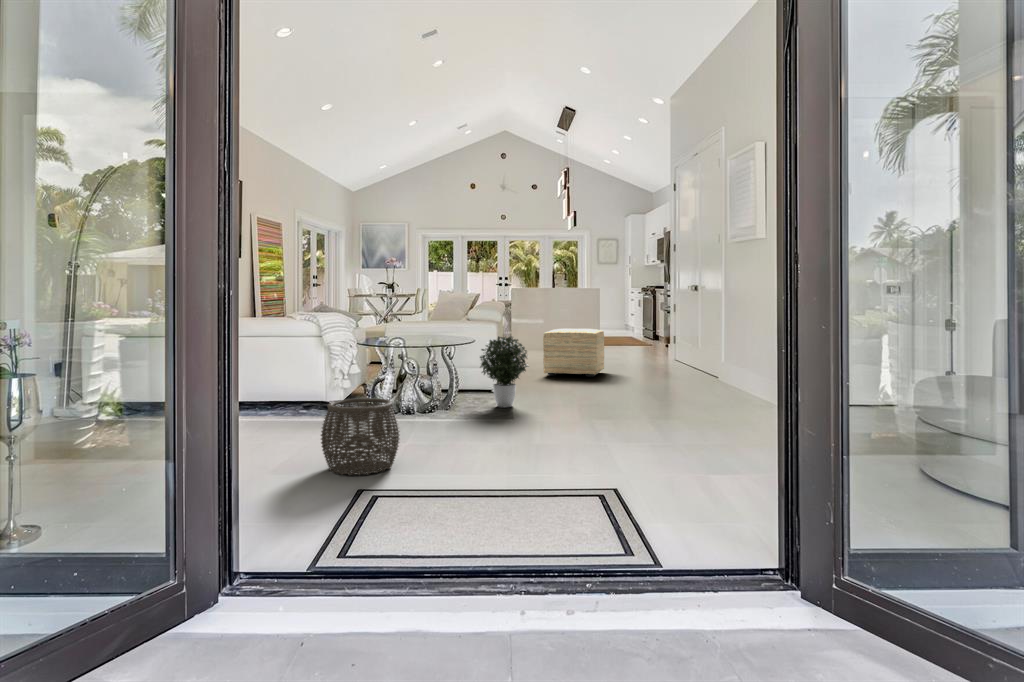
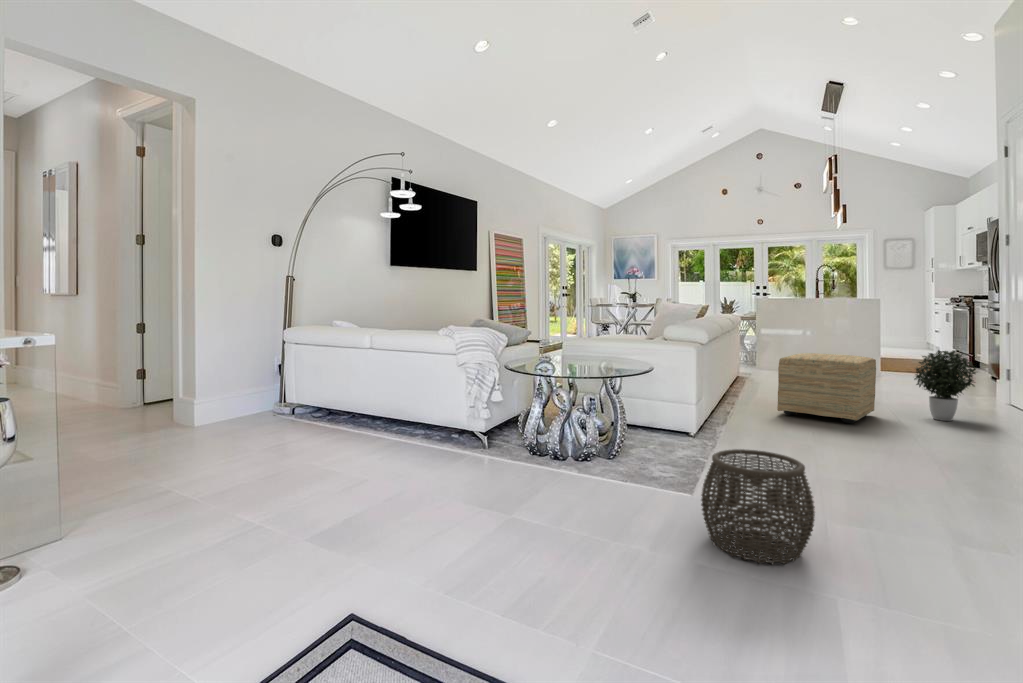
potted plant: present [480,336,529,407] -> present [914,350,976,421]
woven basket: present [321,398,400,475] -> present [701,449,815,564]

